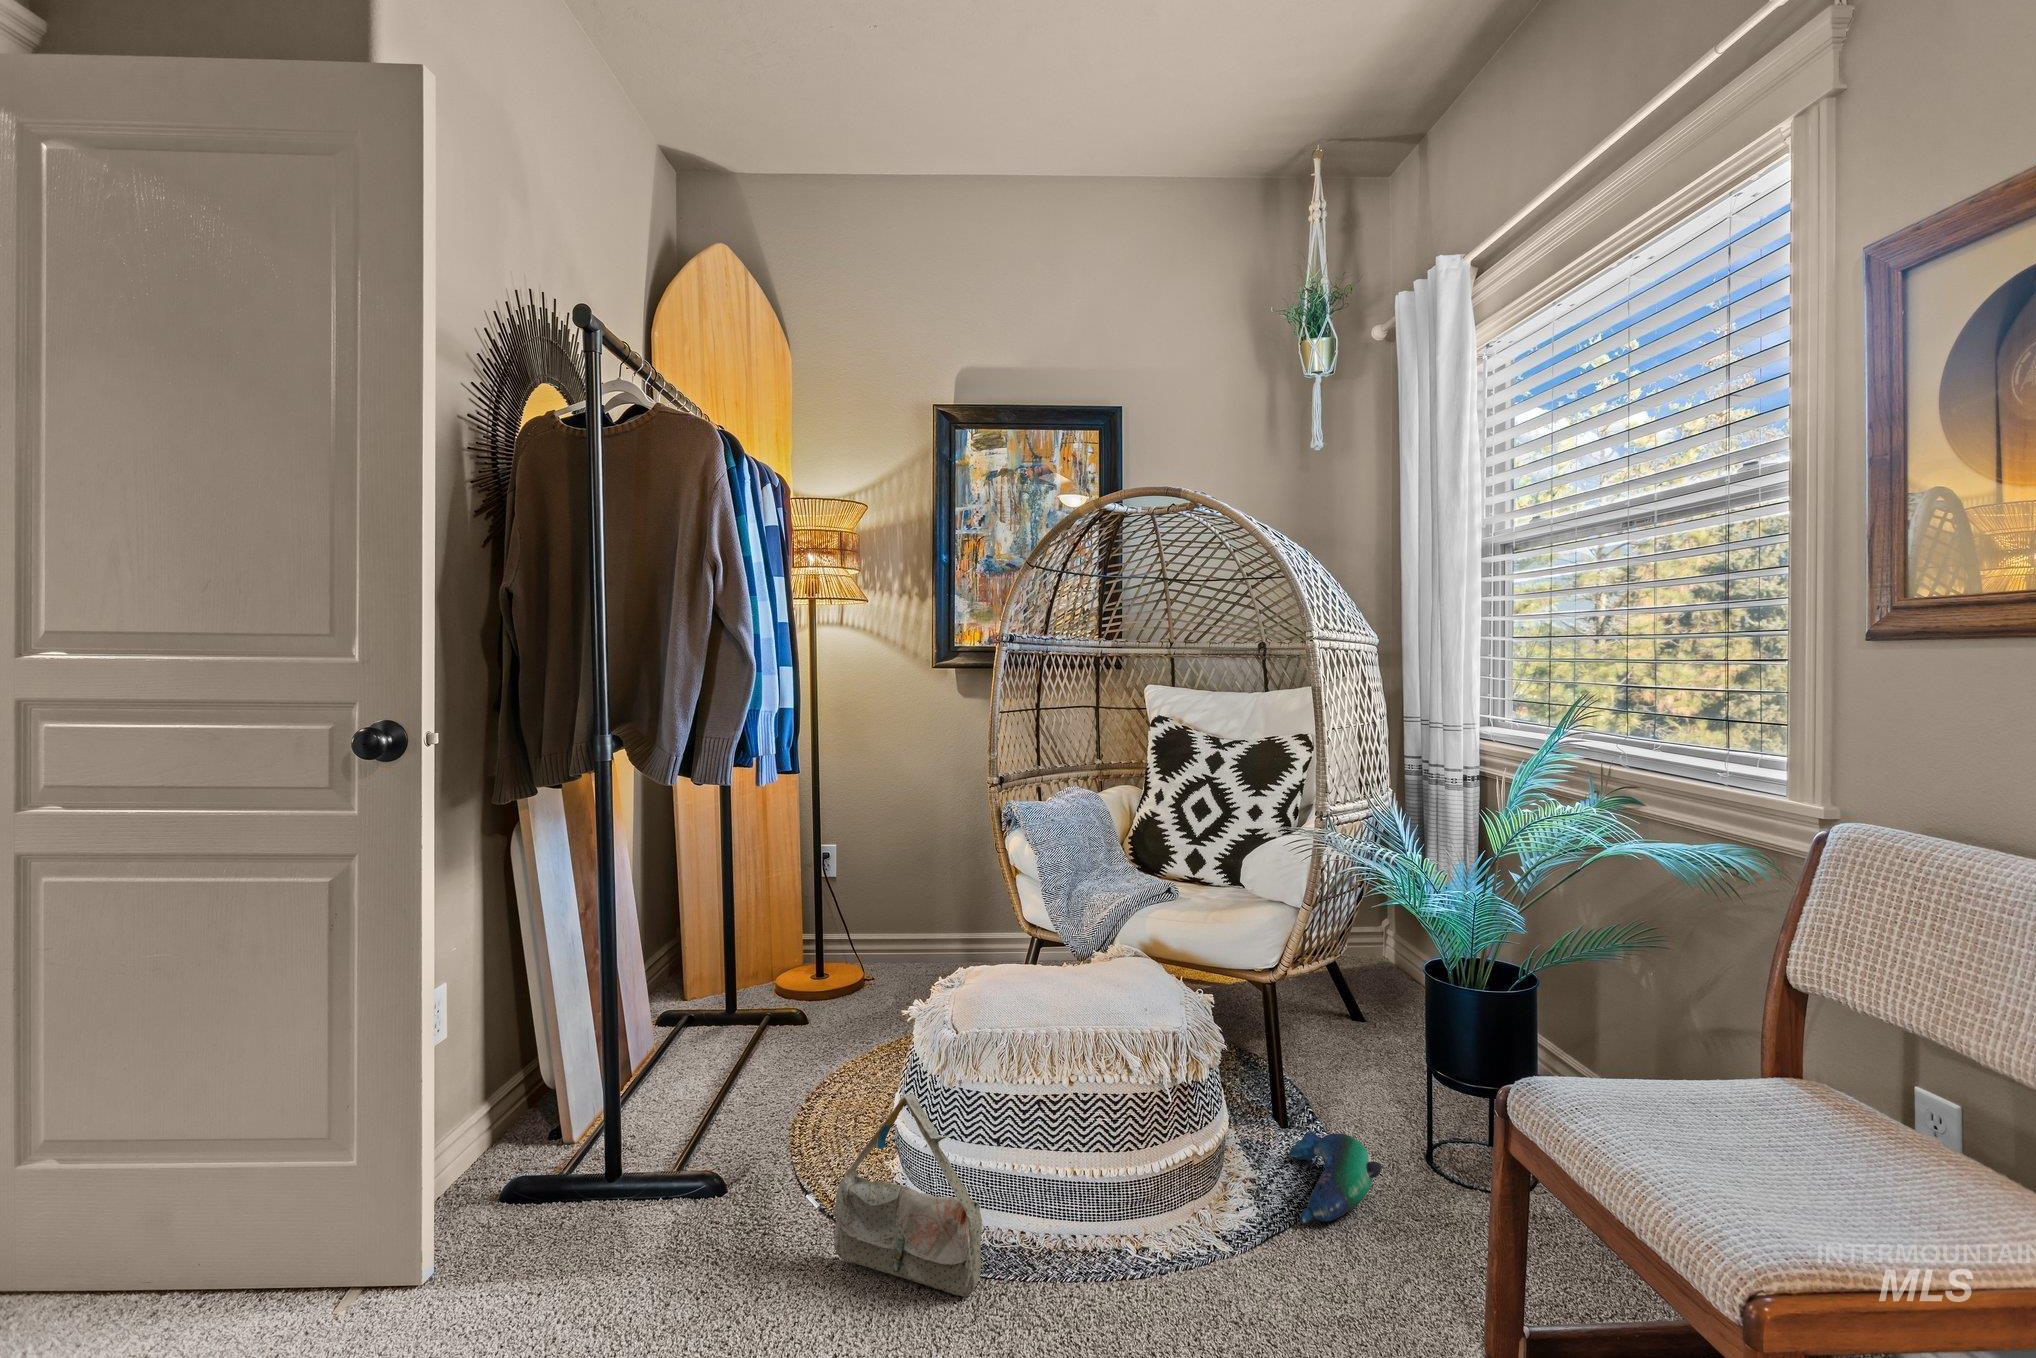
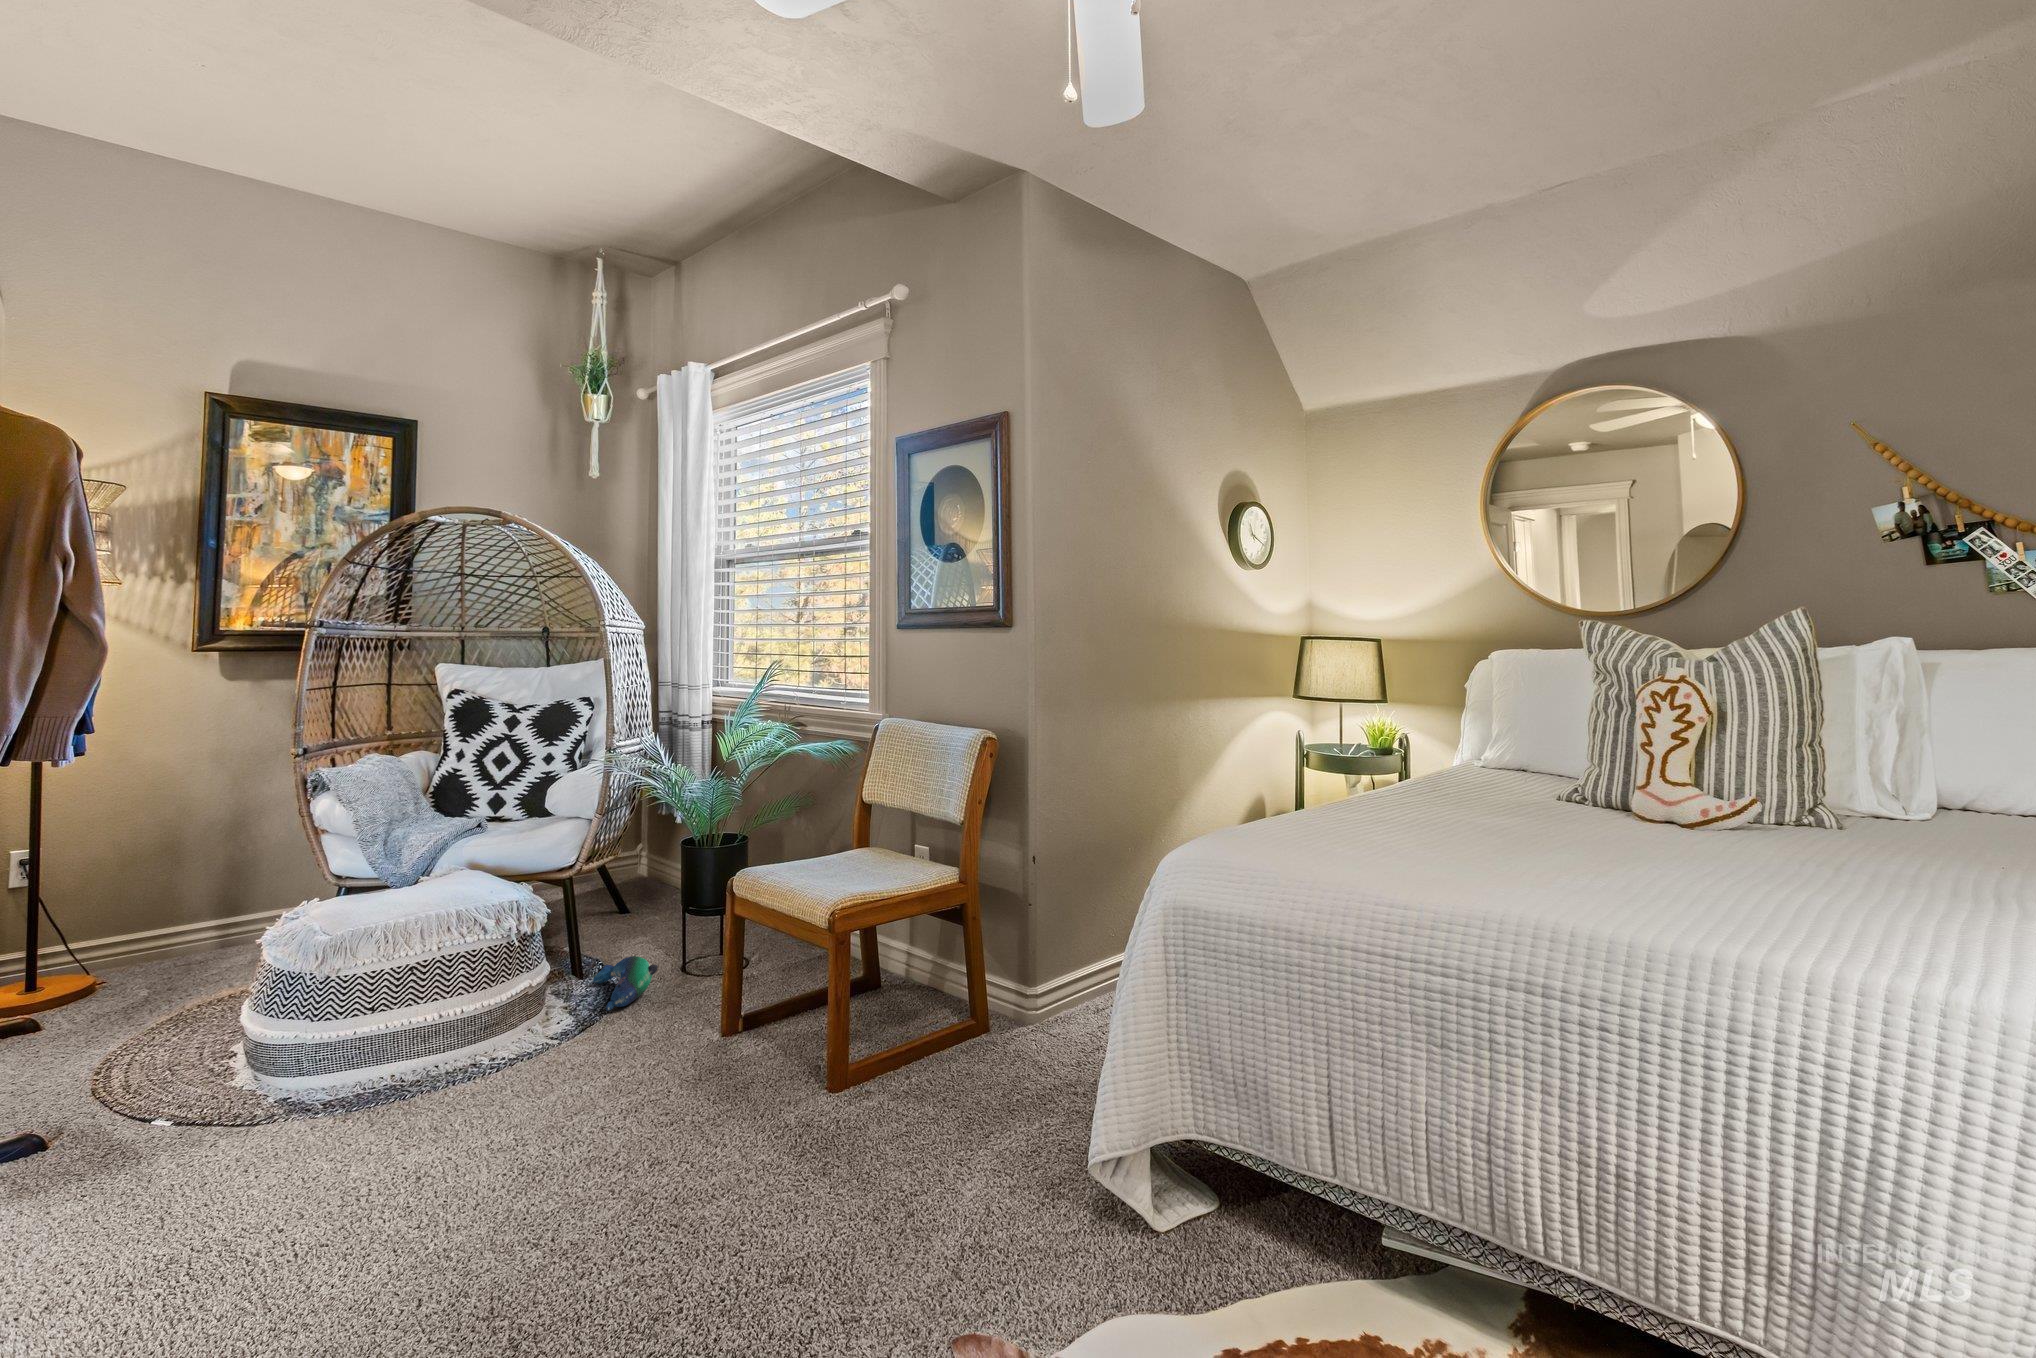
bag: present [833,1093,982,1297] -> none [222,975,372,1121]

